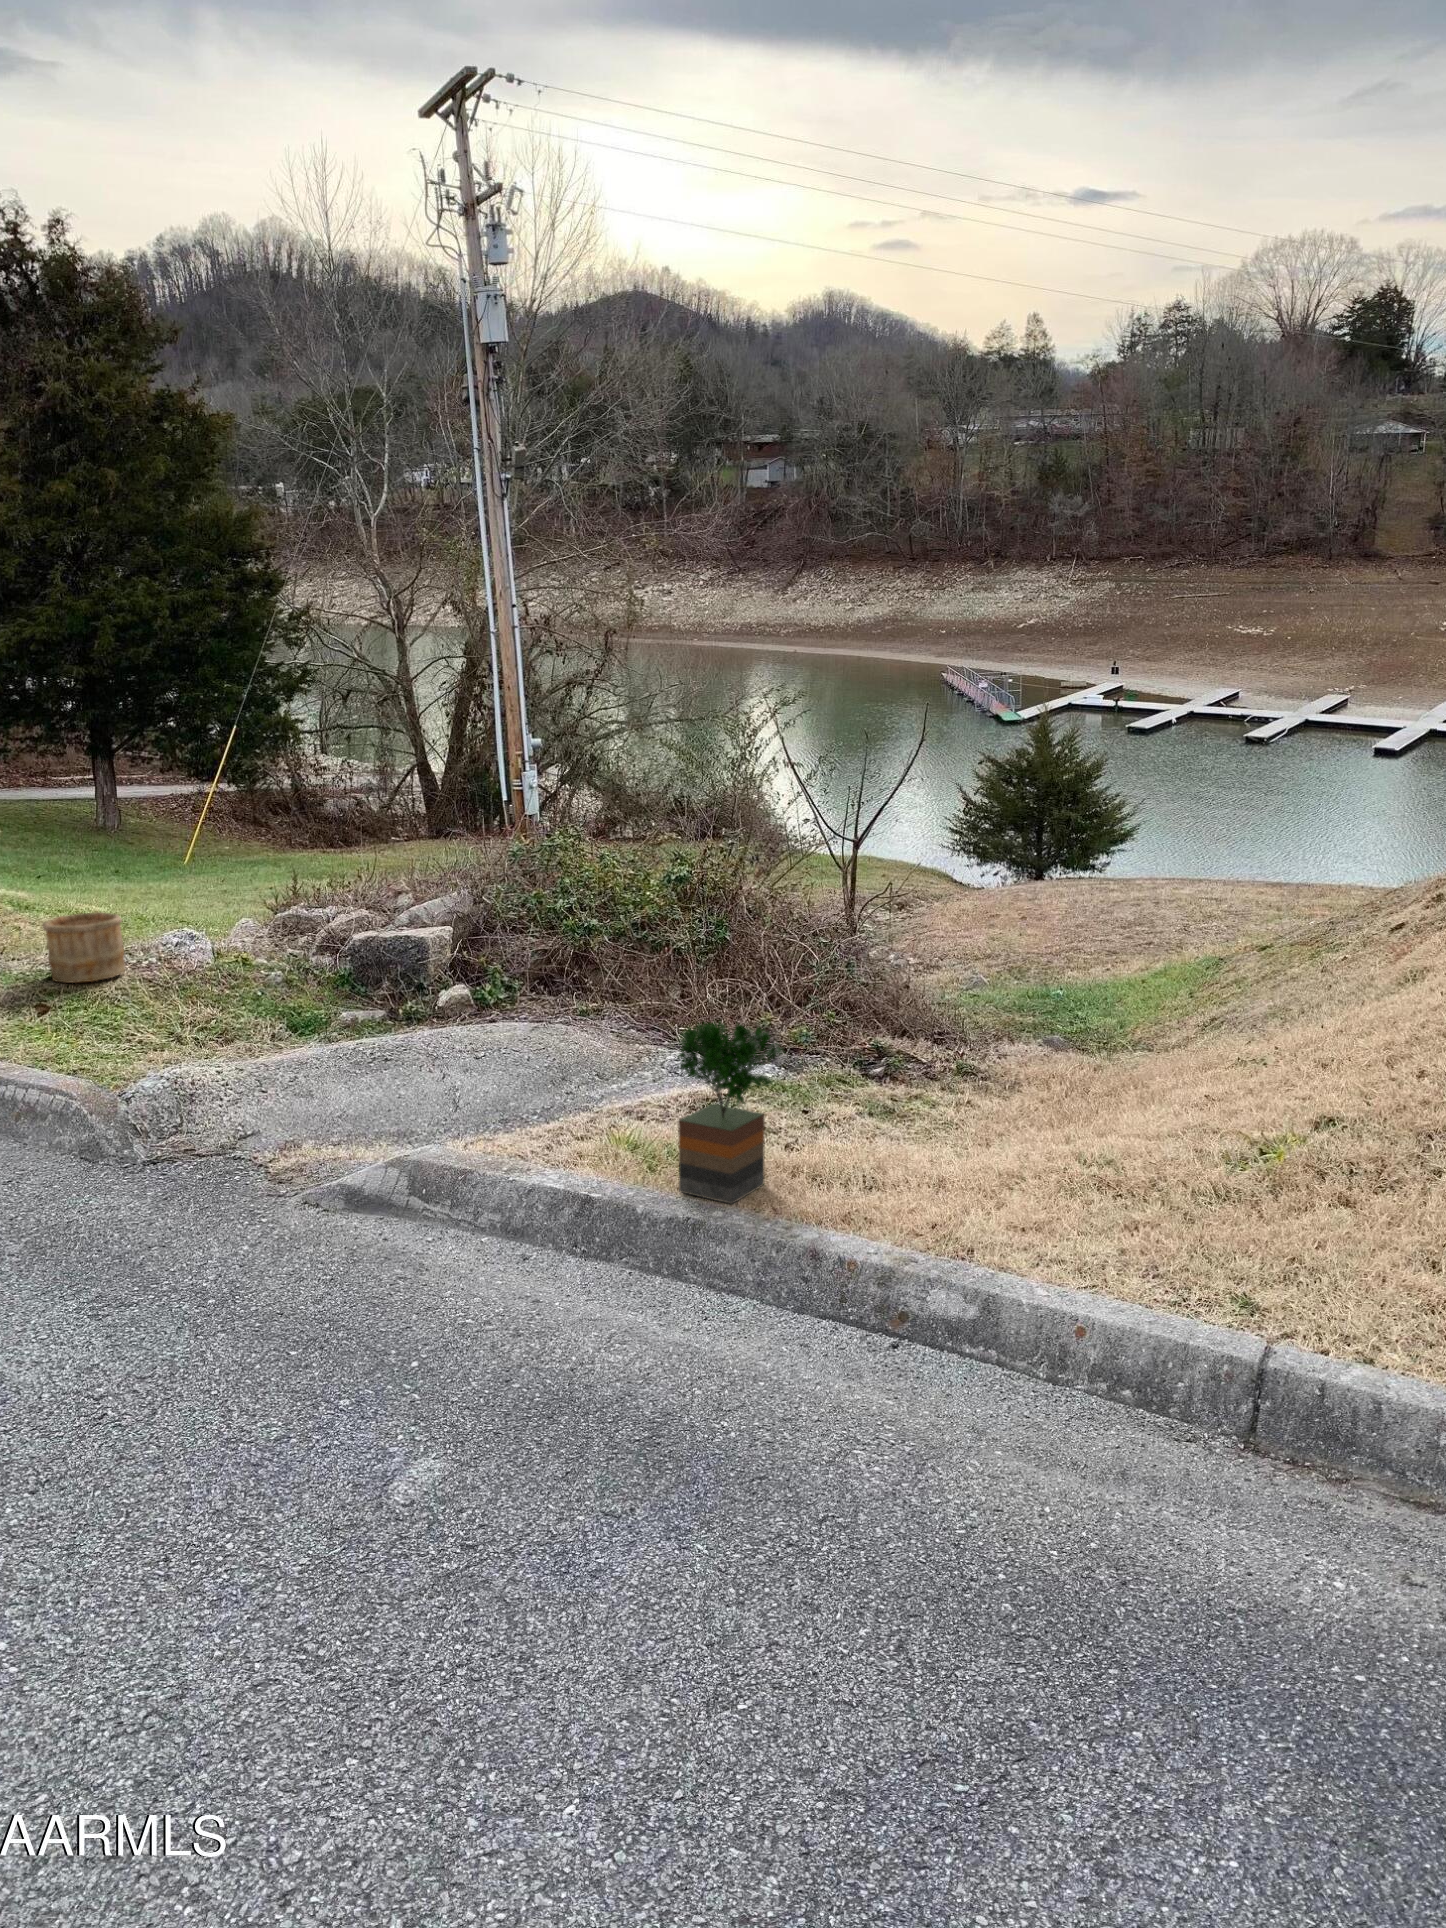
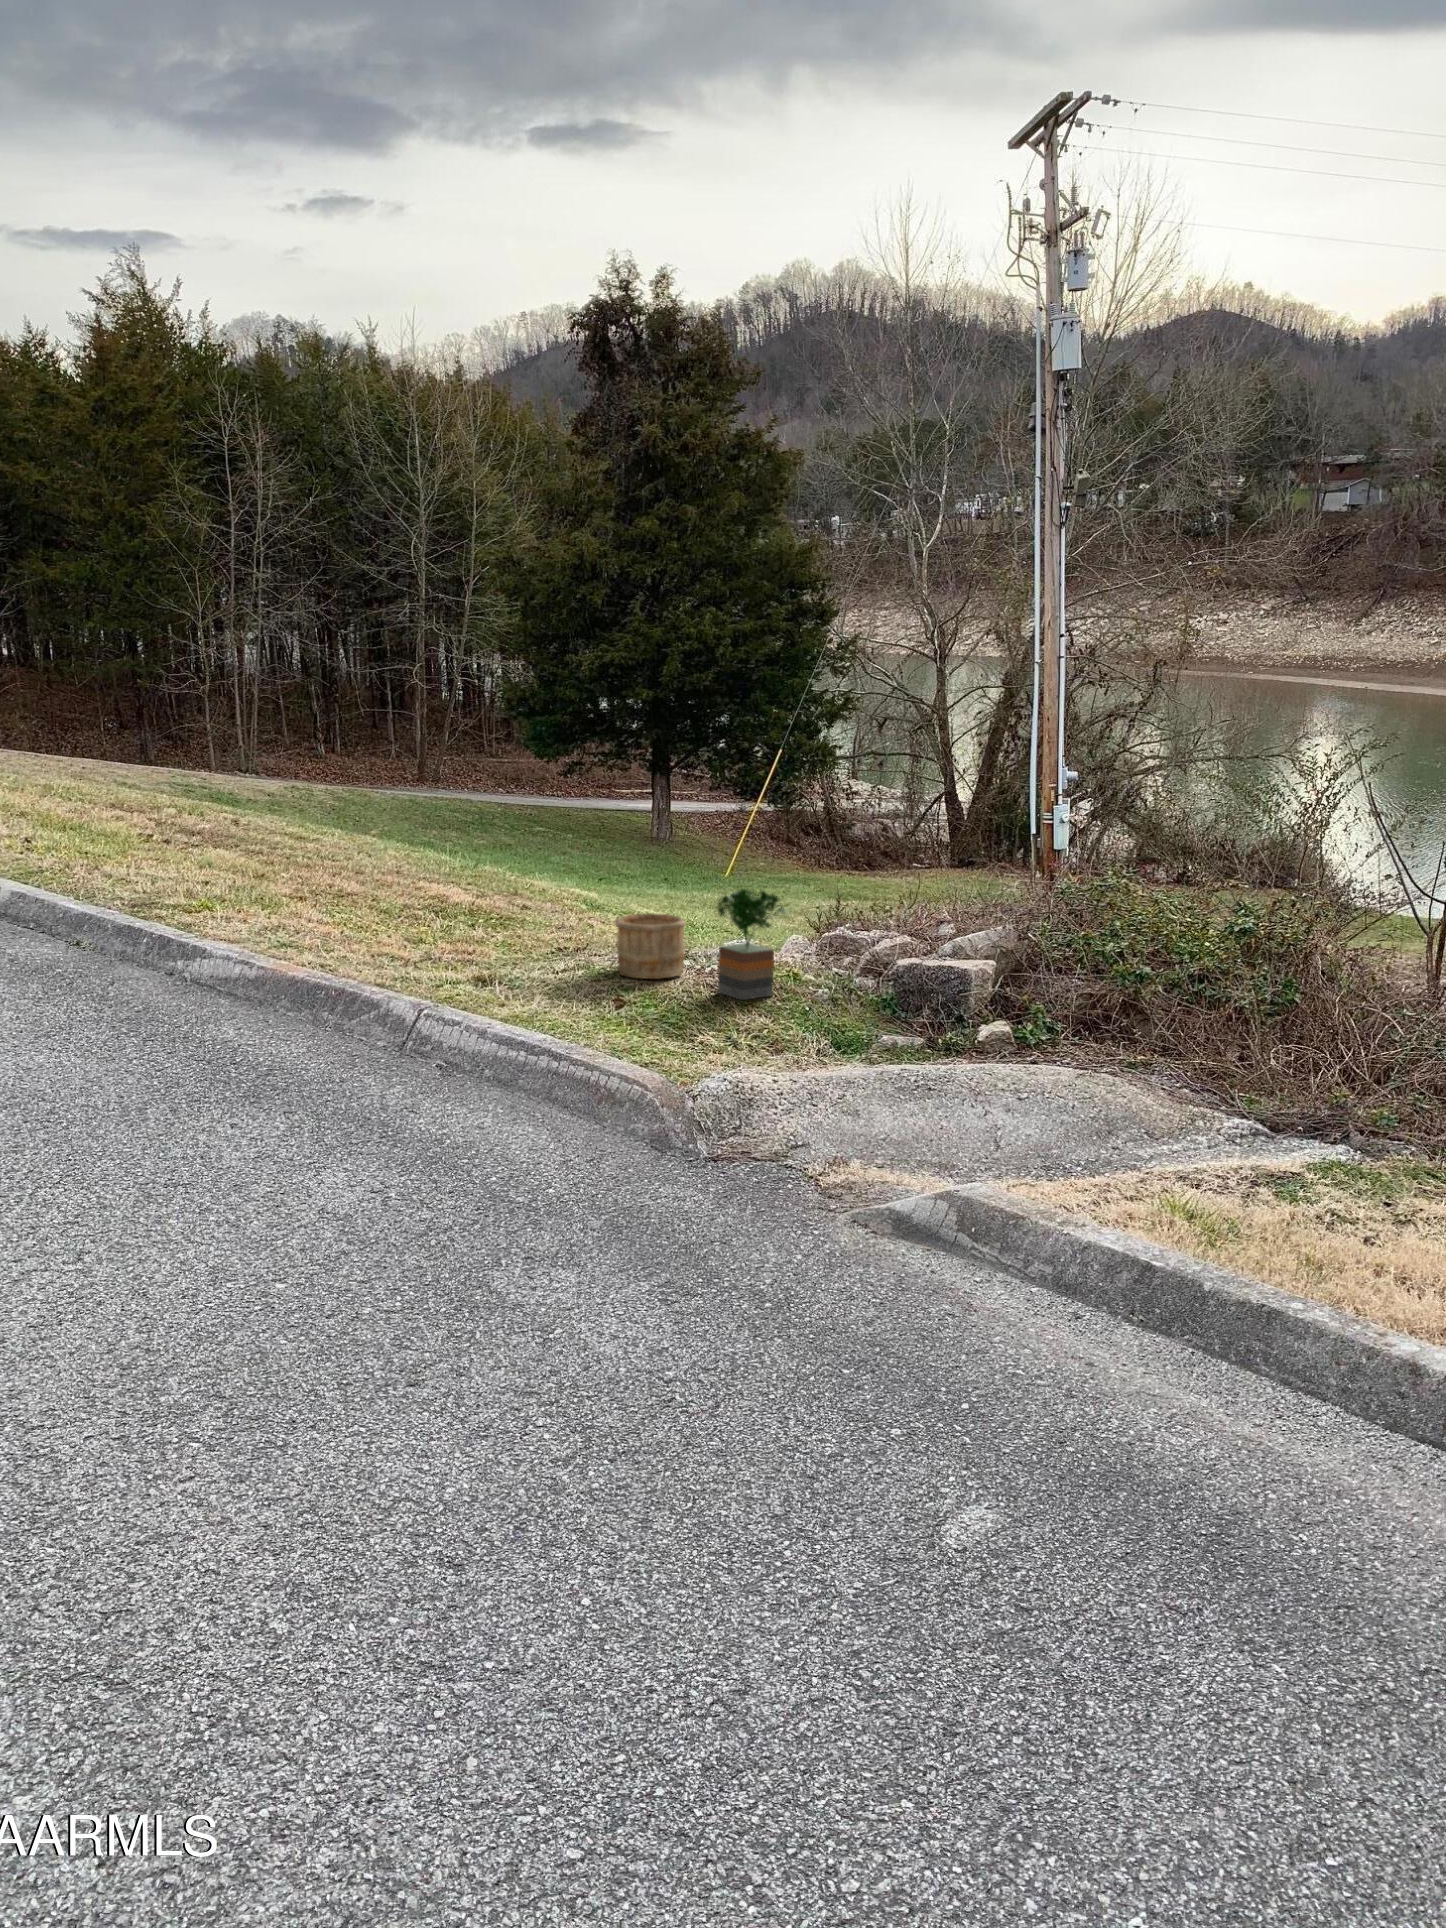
potted tree: present [678,1022,783,1204] -> present [716,889,787,1000]

